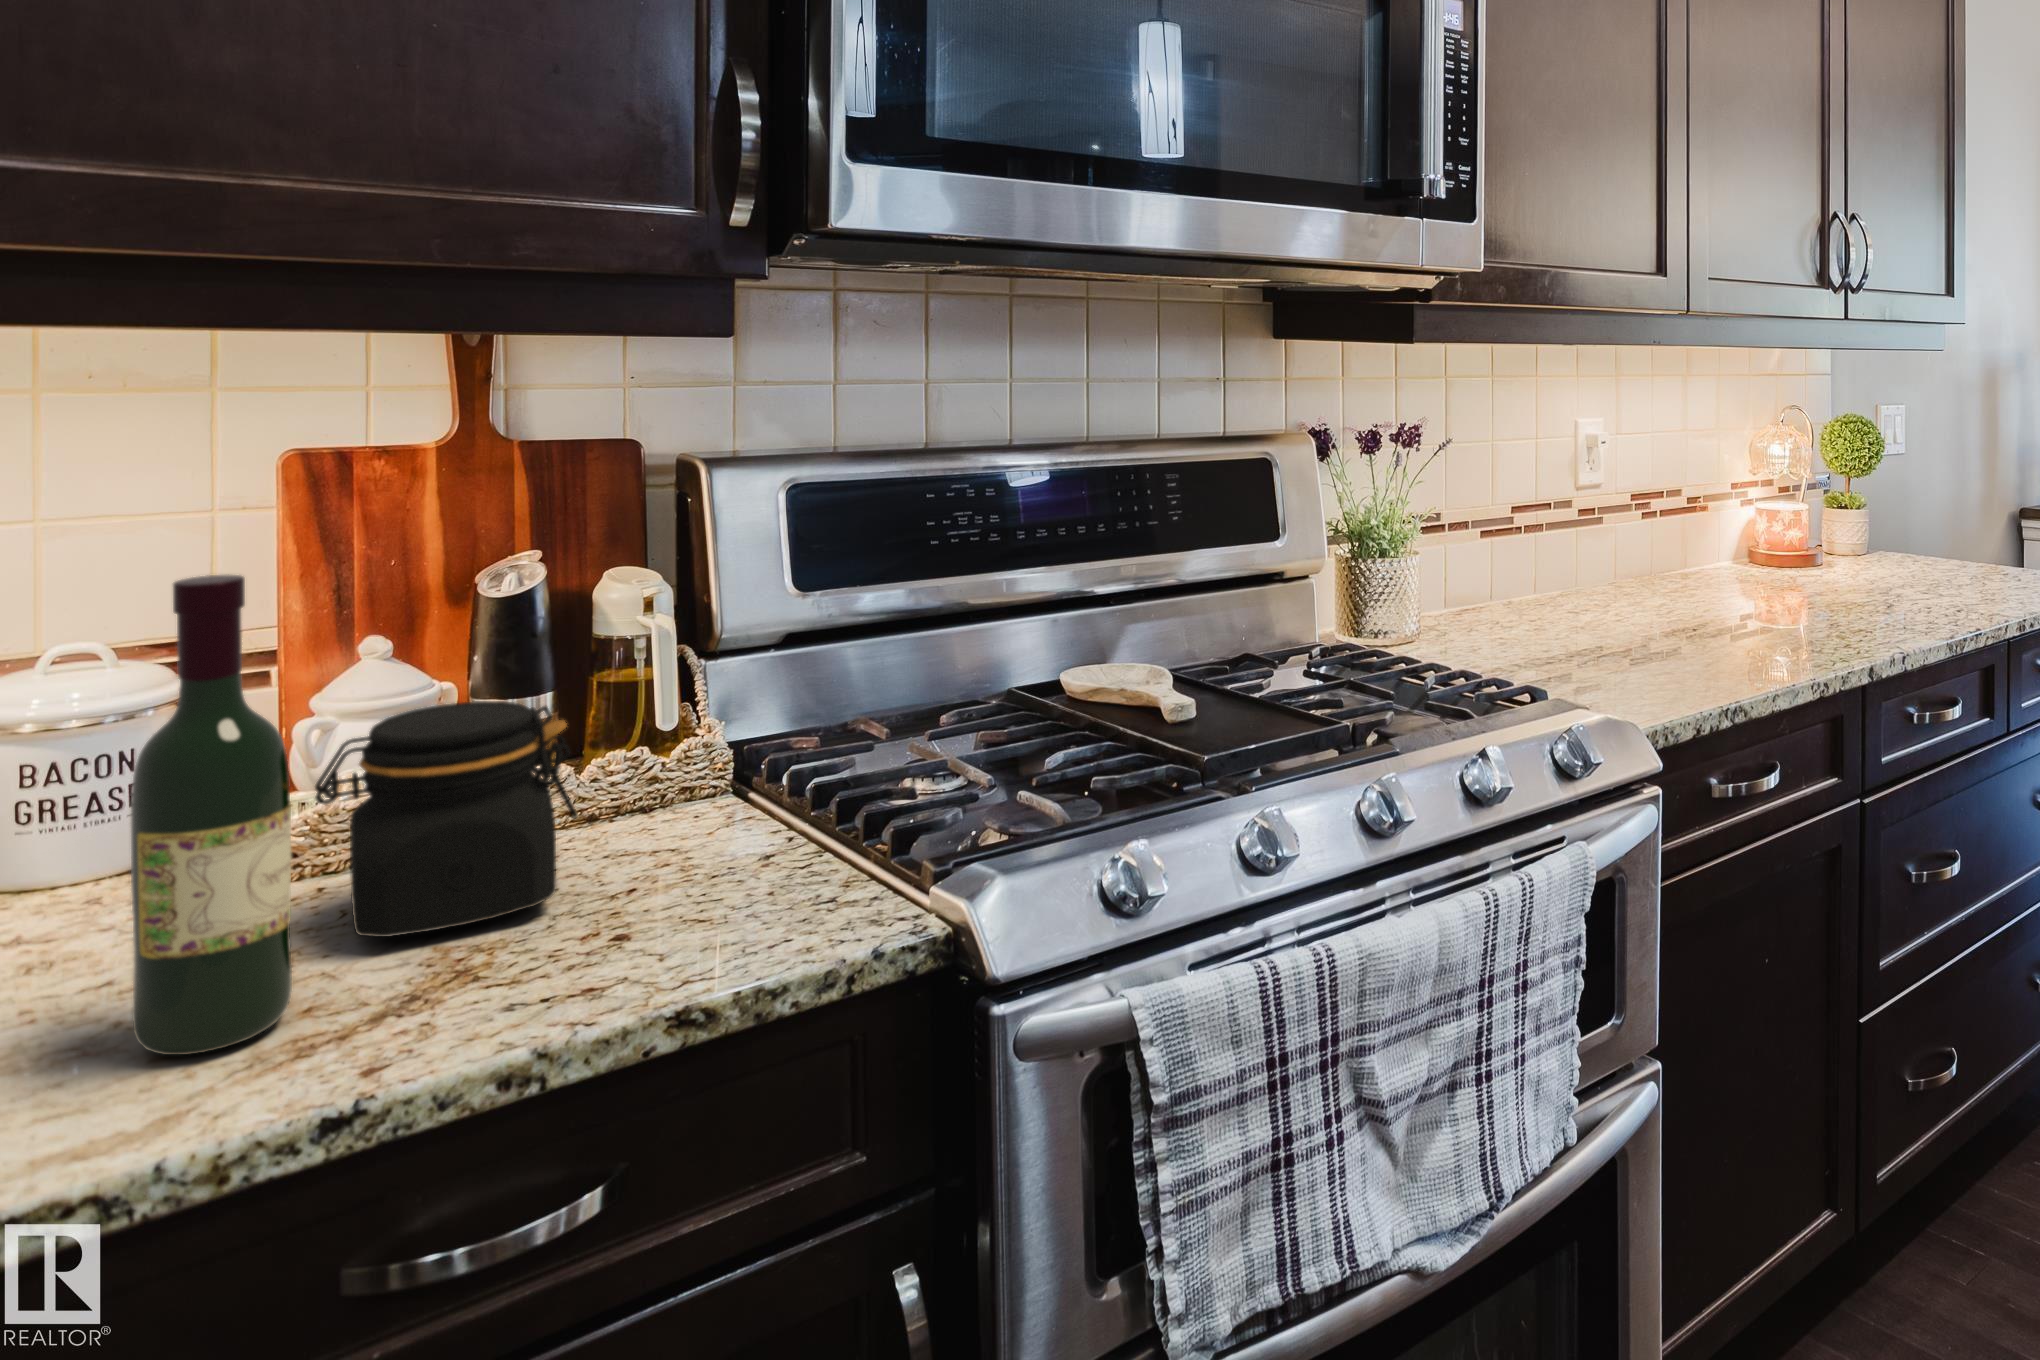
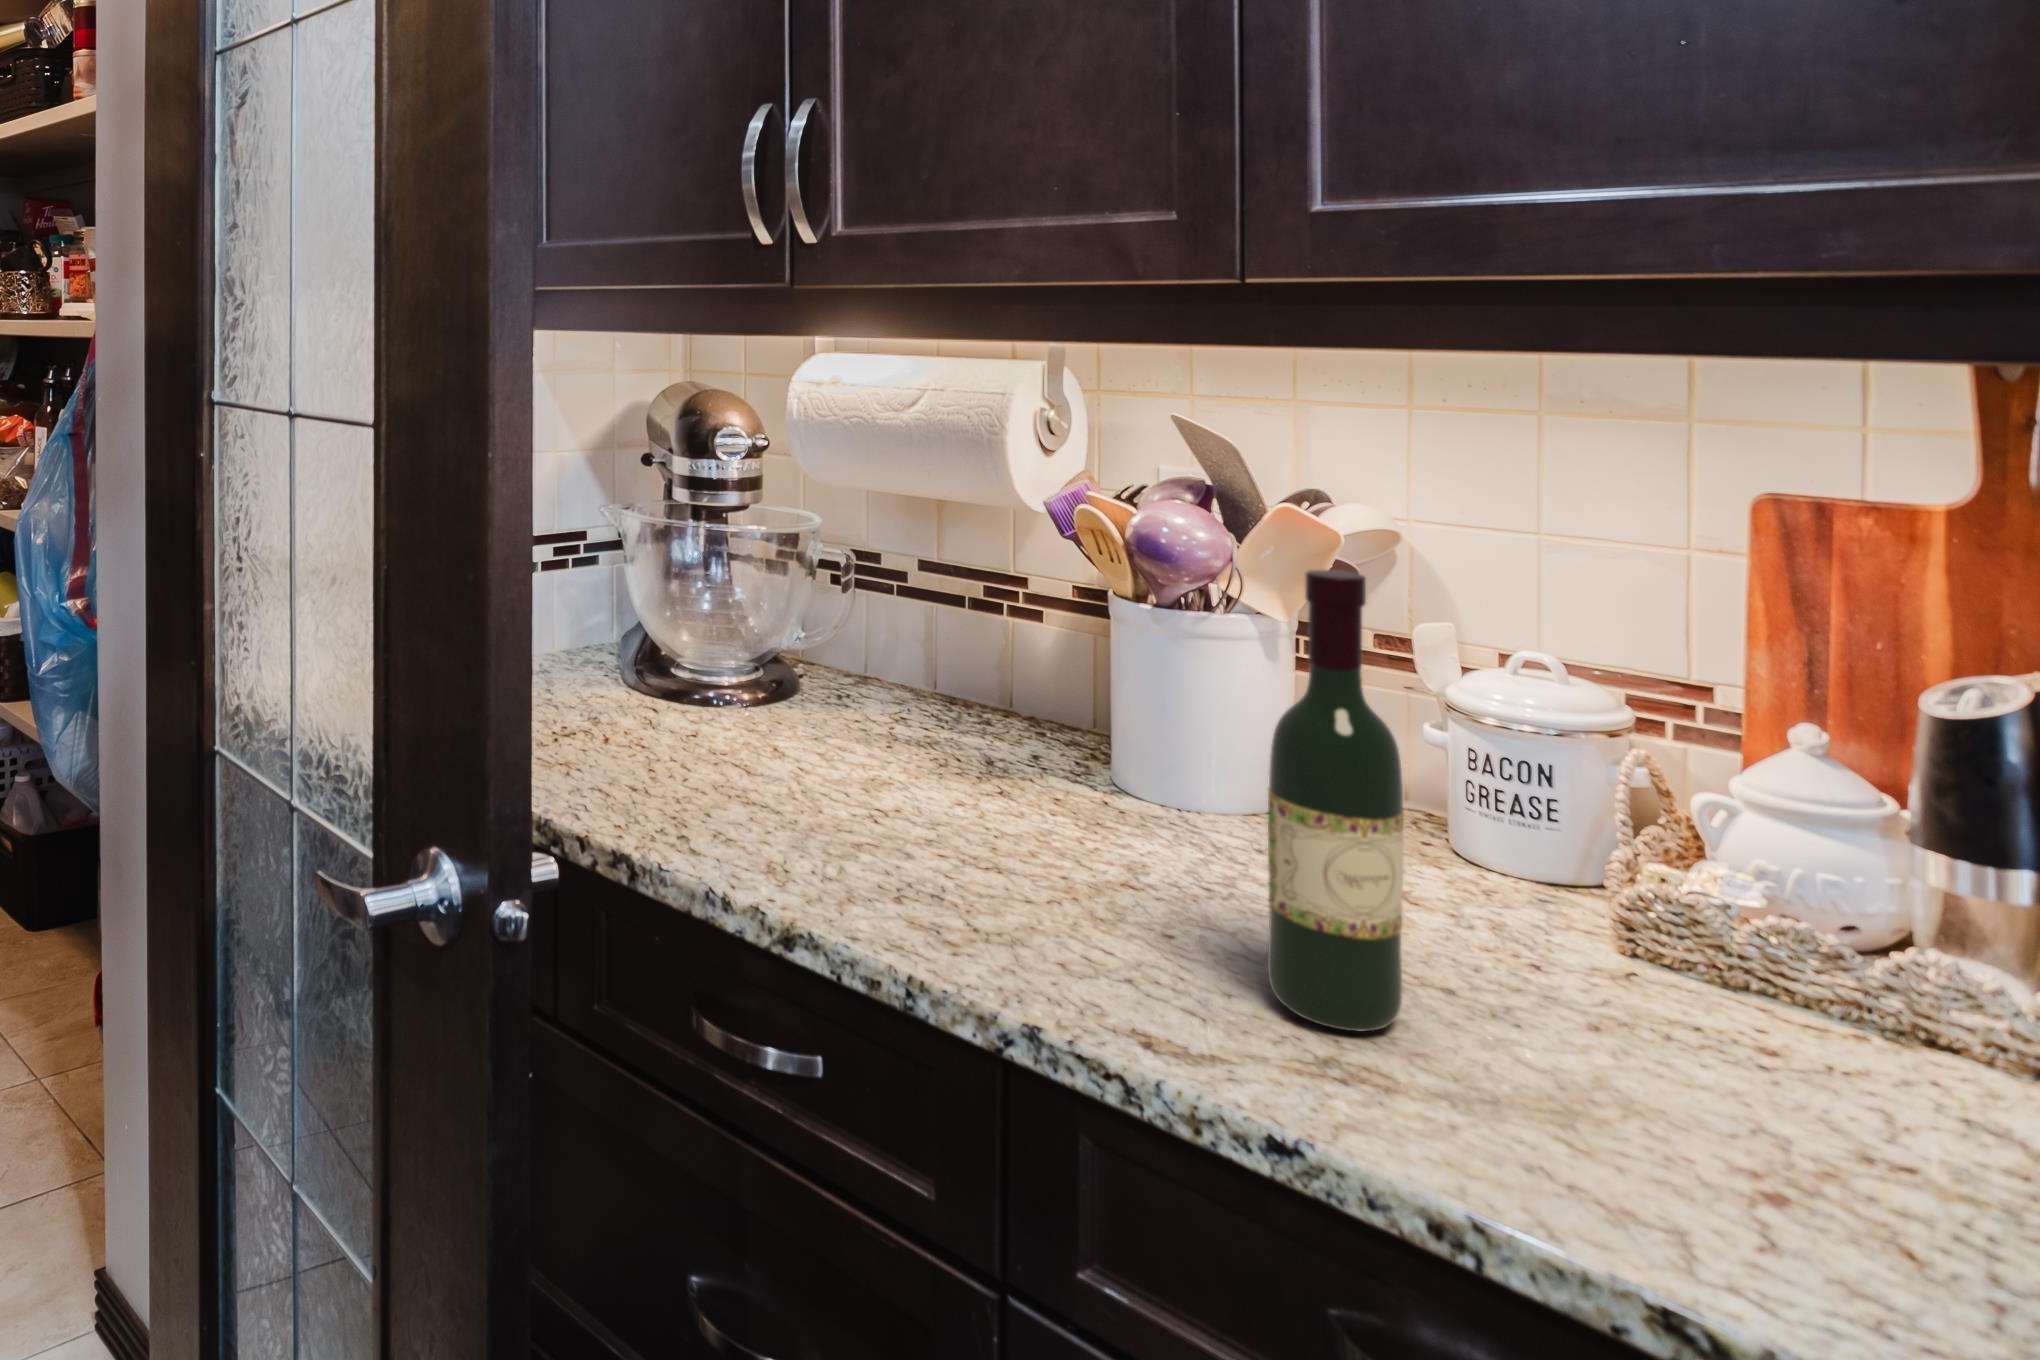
jar: present [315,701,578,937] -> none [1528,798,1864,1109]

